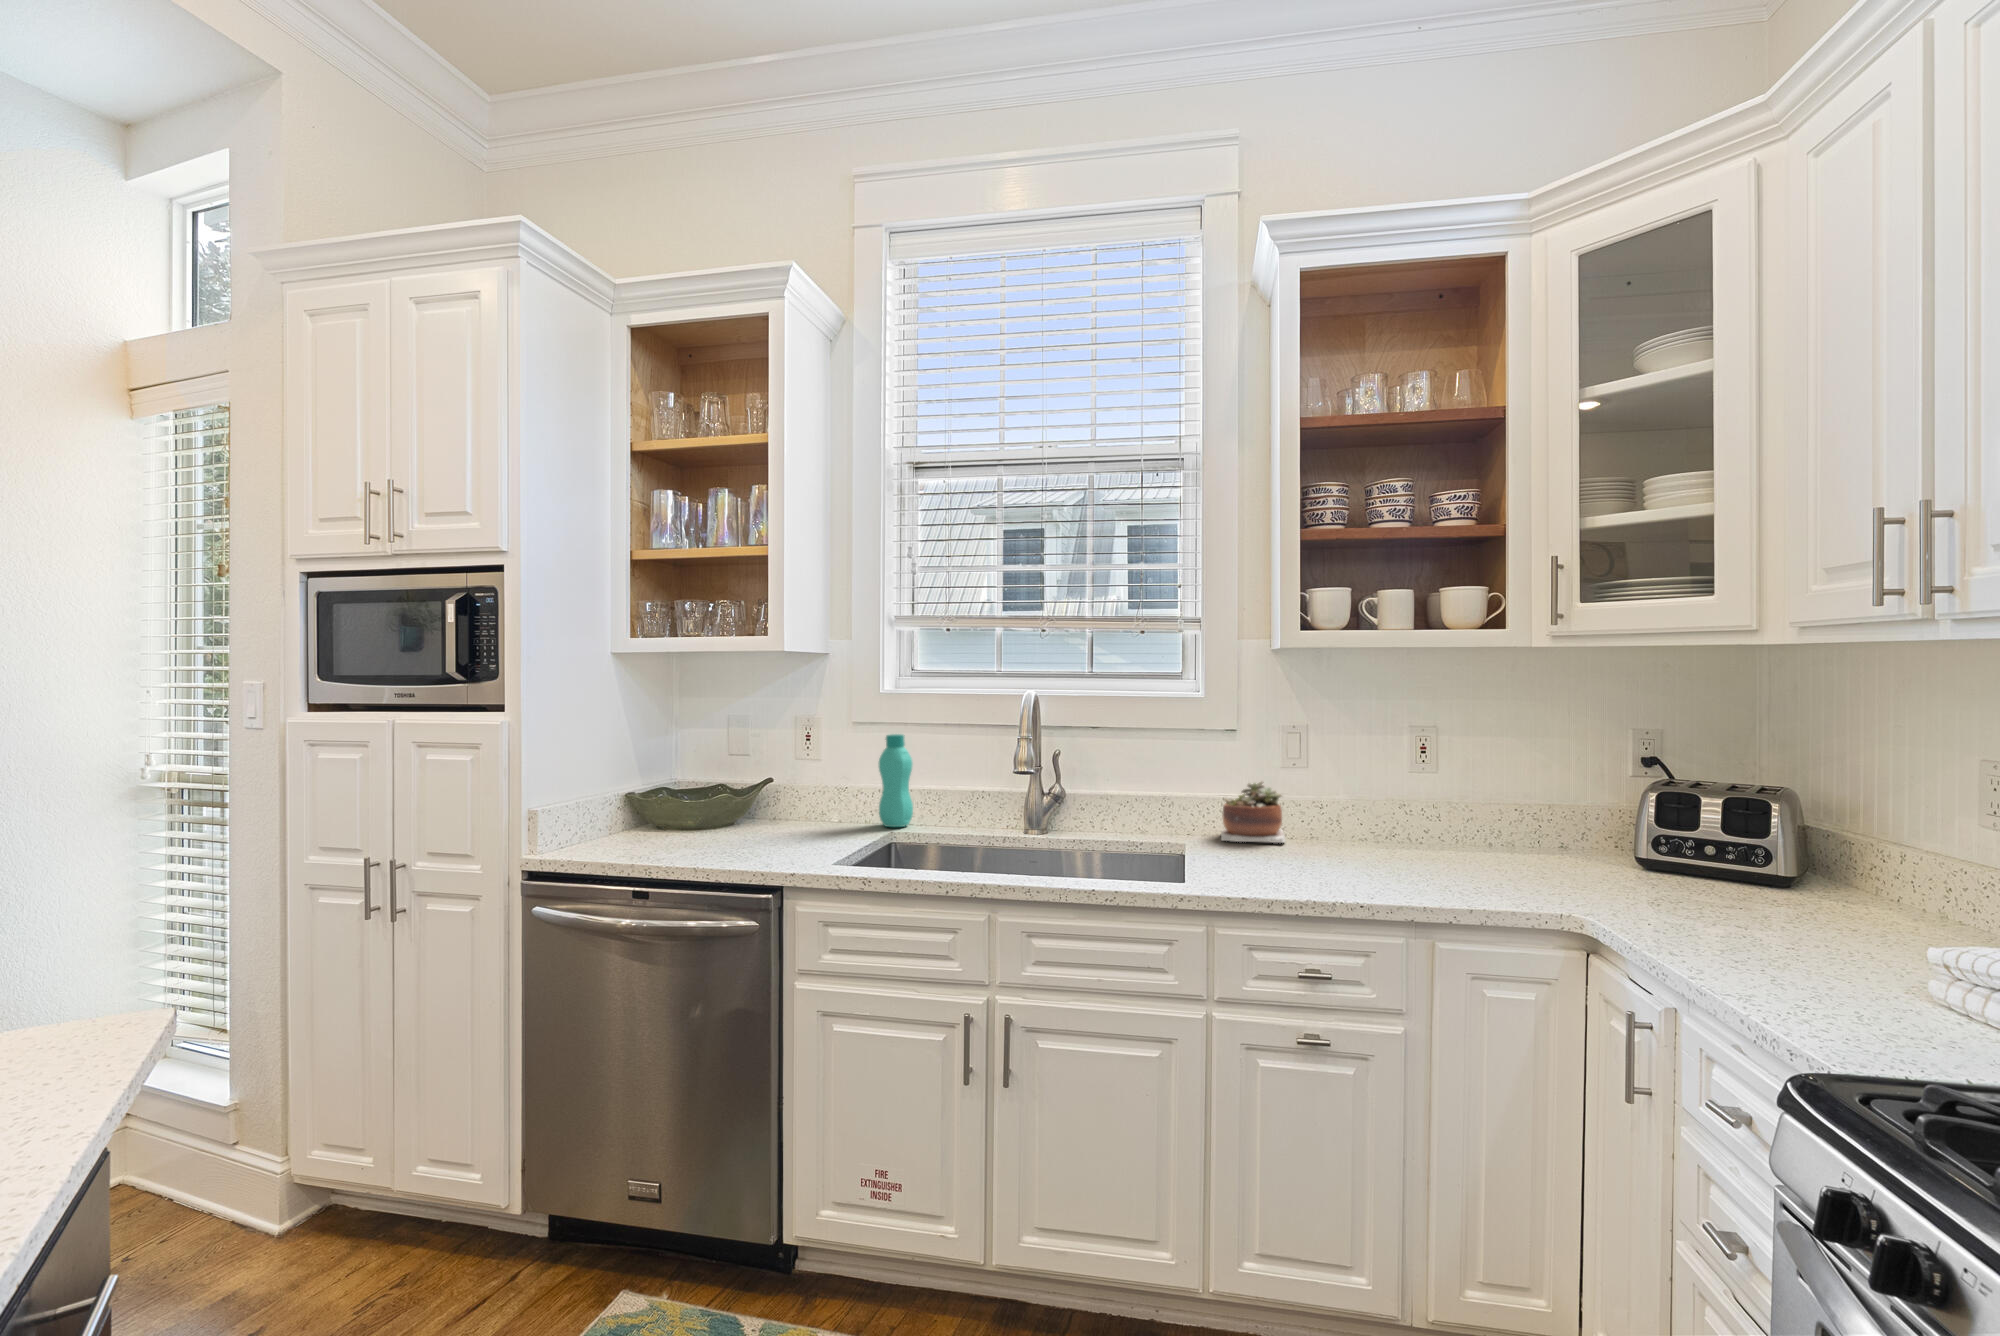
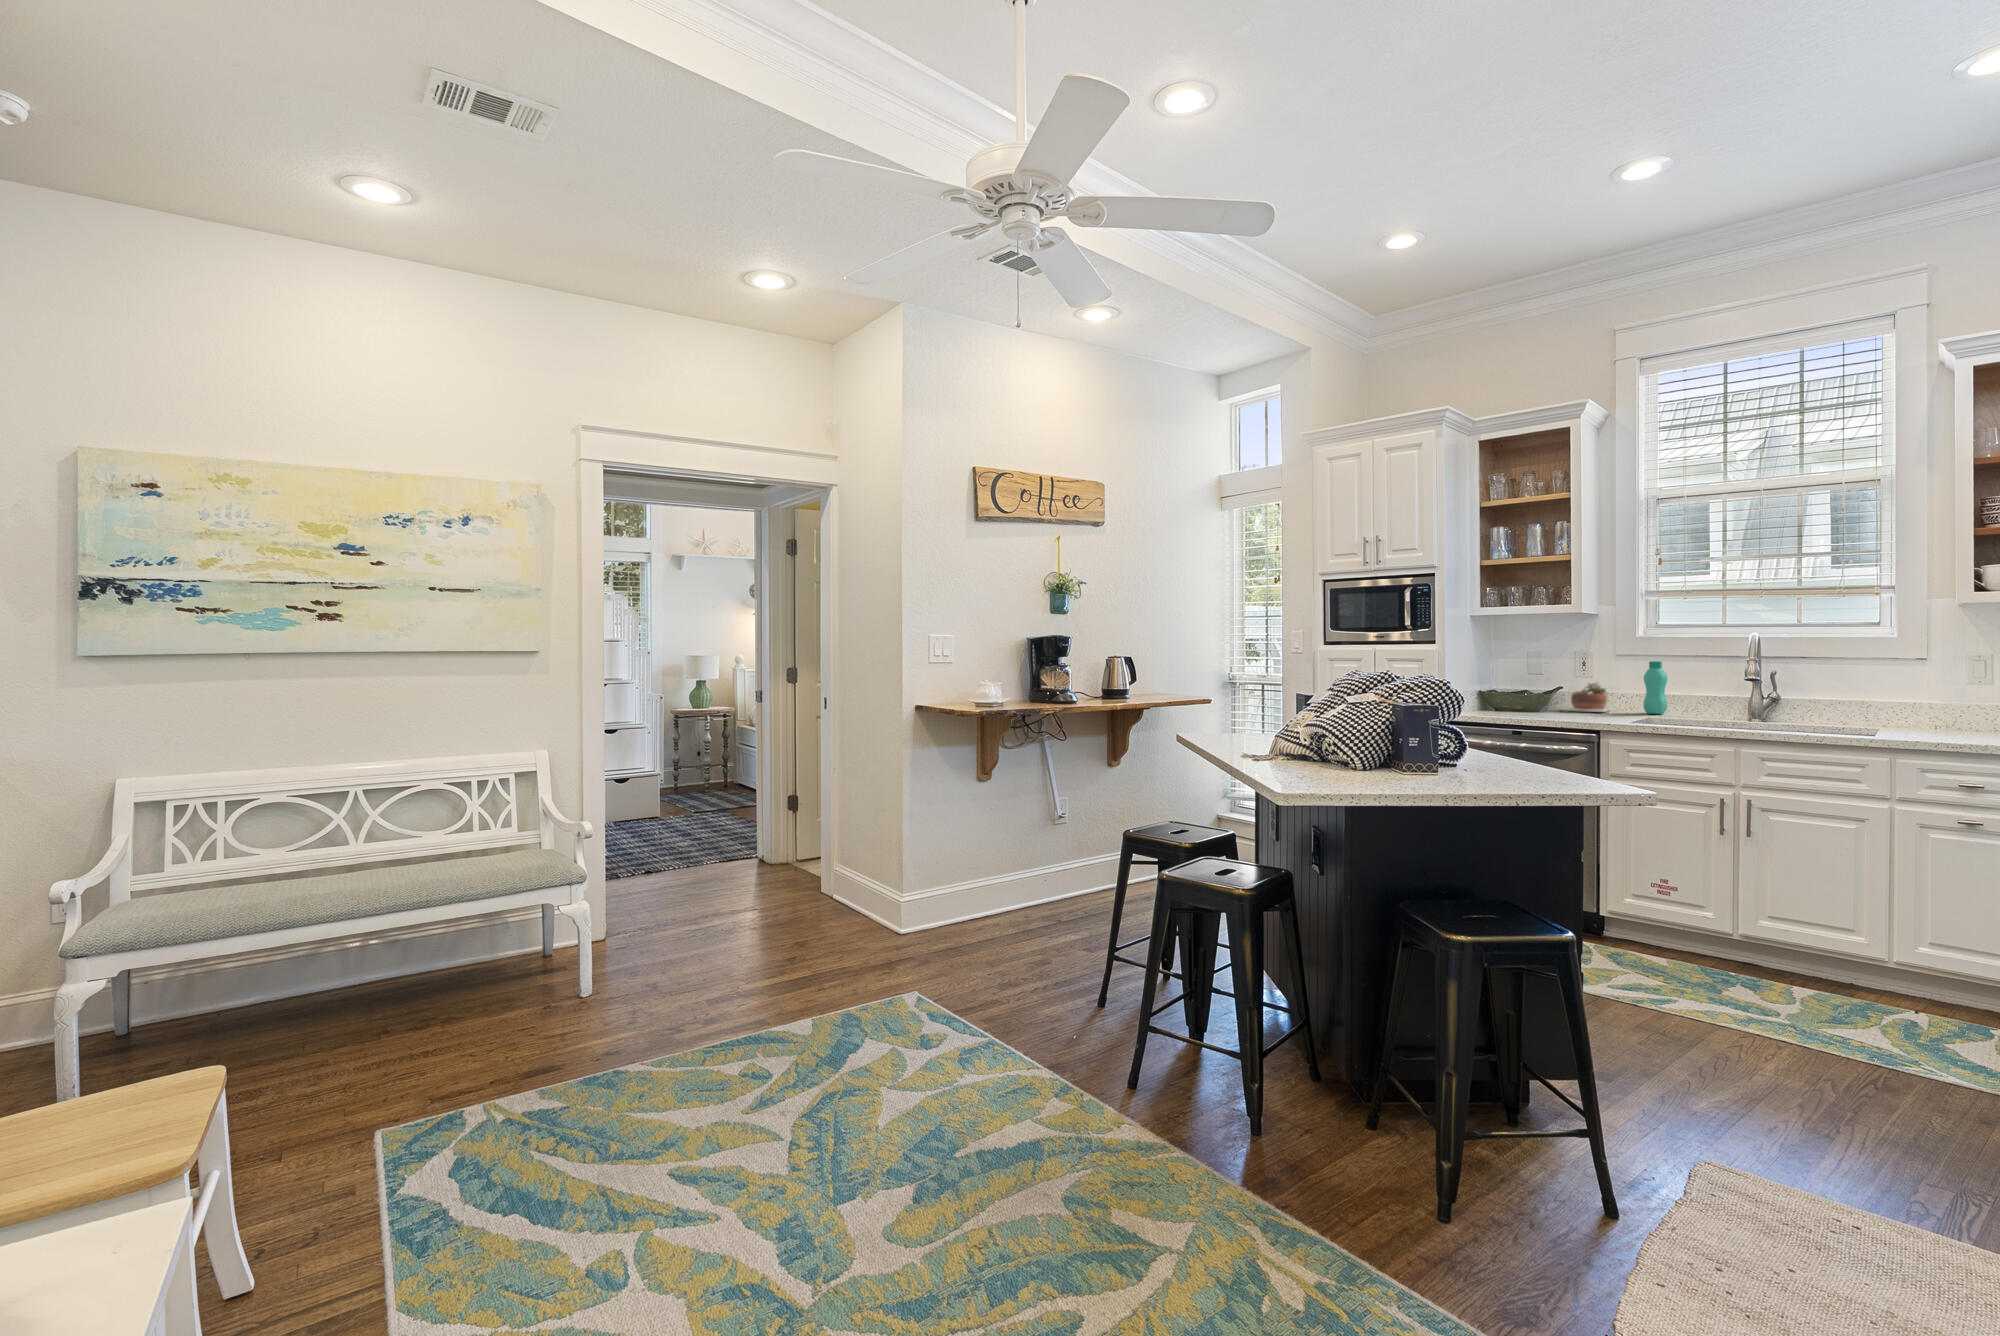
succulent plant: present [1221,782,1285,843] -> present [1567,683,1610,712]

